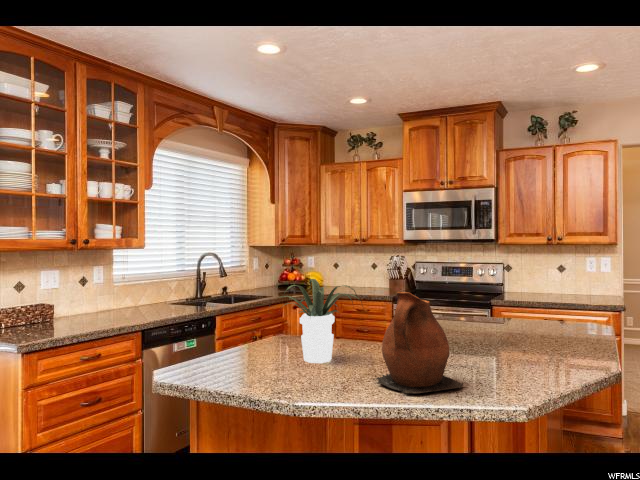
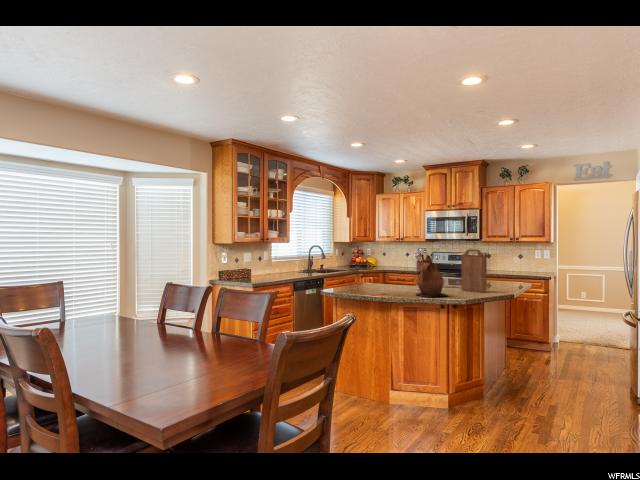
cutting board: none [486,261,546,367] -> present [461,249,486,293]
potted plant: present [281,279,360,363] -> none [368,256,409,291]

